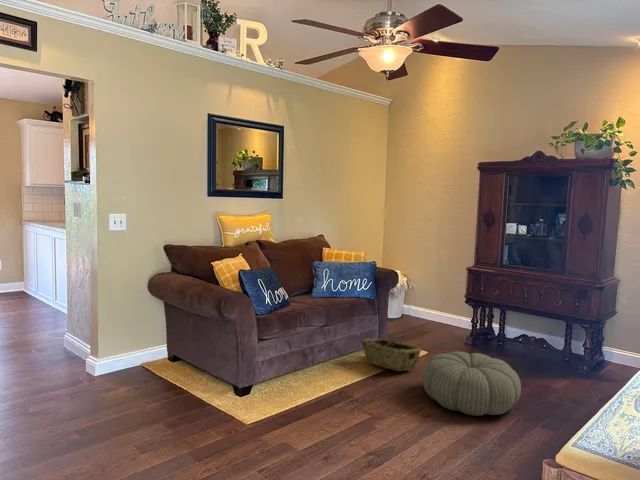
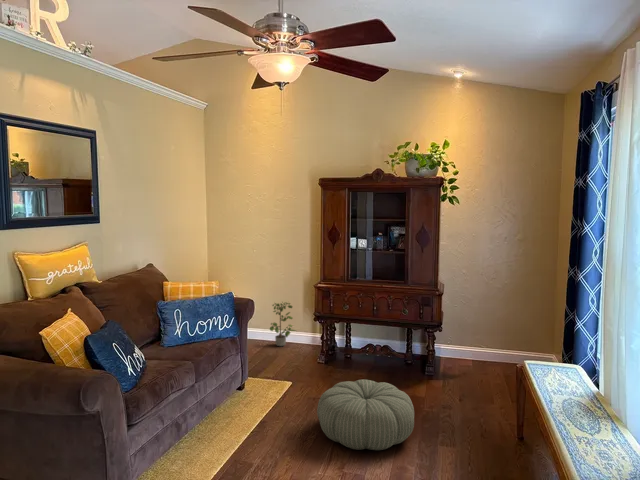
potted plant: none [429,282,455,325] -> present [270,303,295,346]
woven basket: present [362,339,421,371] -> none [231,379,299,416]

